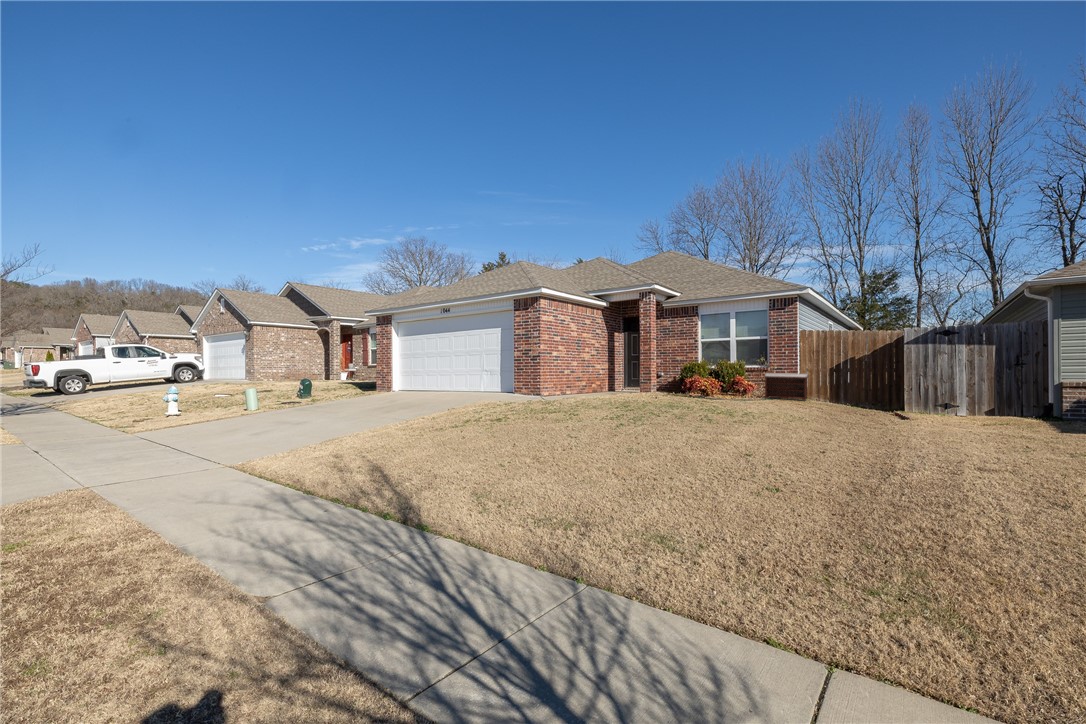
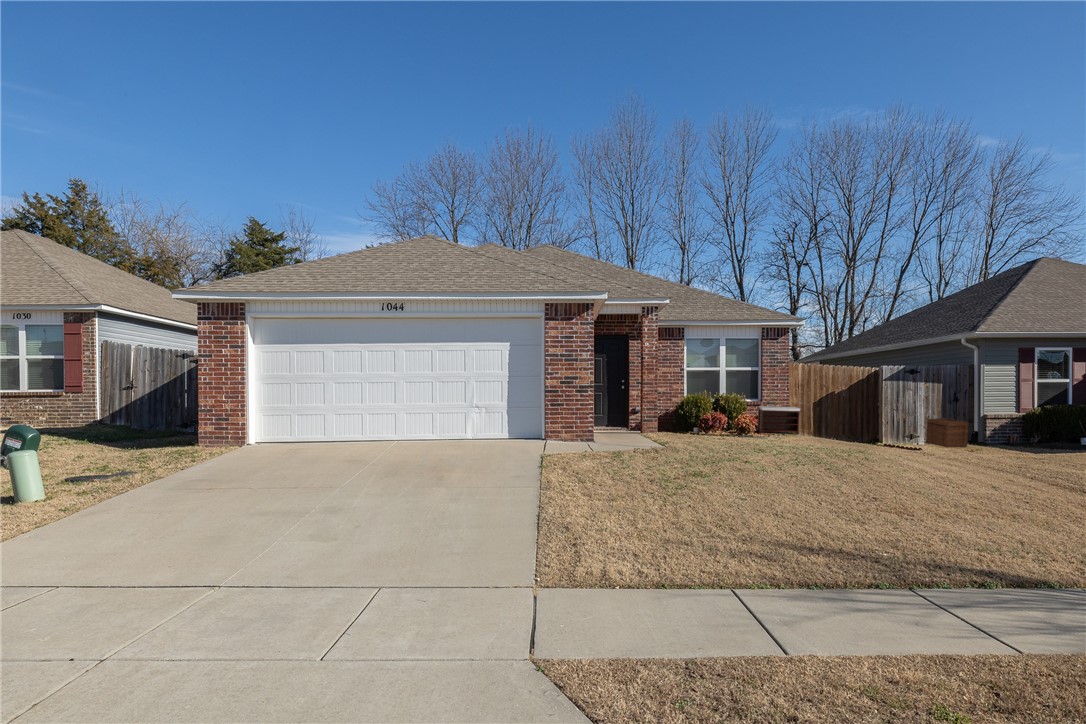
wooden crate: none [967,386,1022,419] -> present [926,418,968,447]

